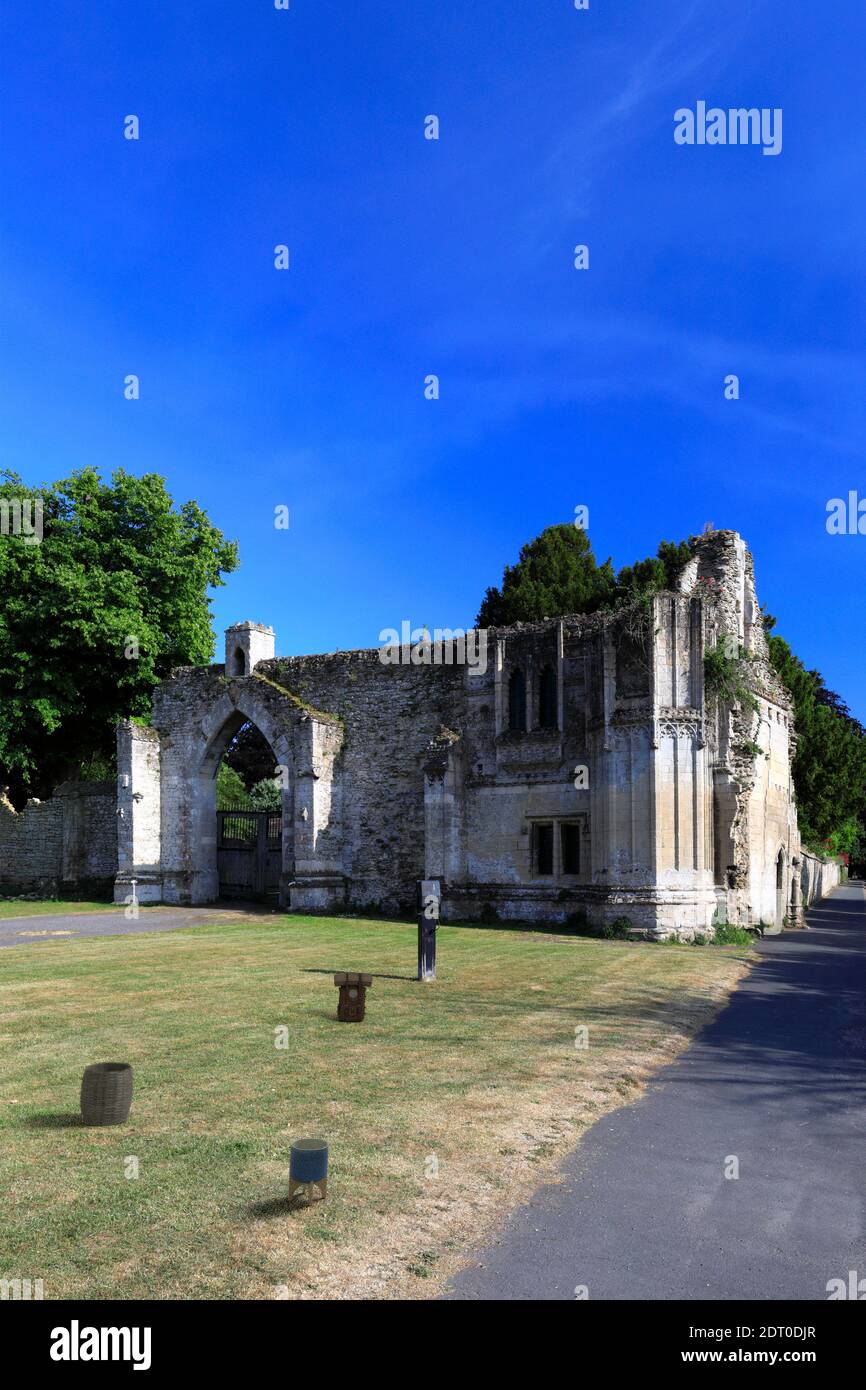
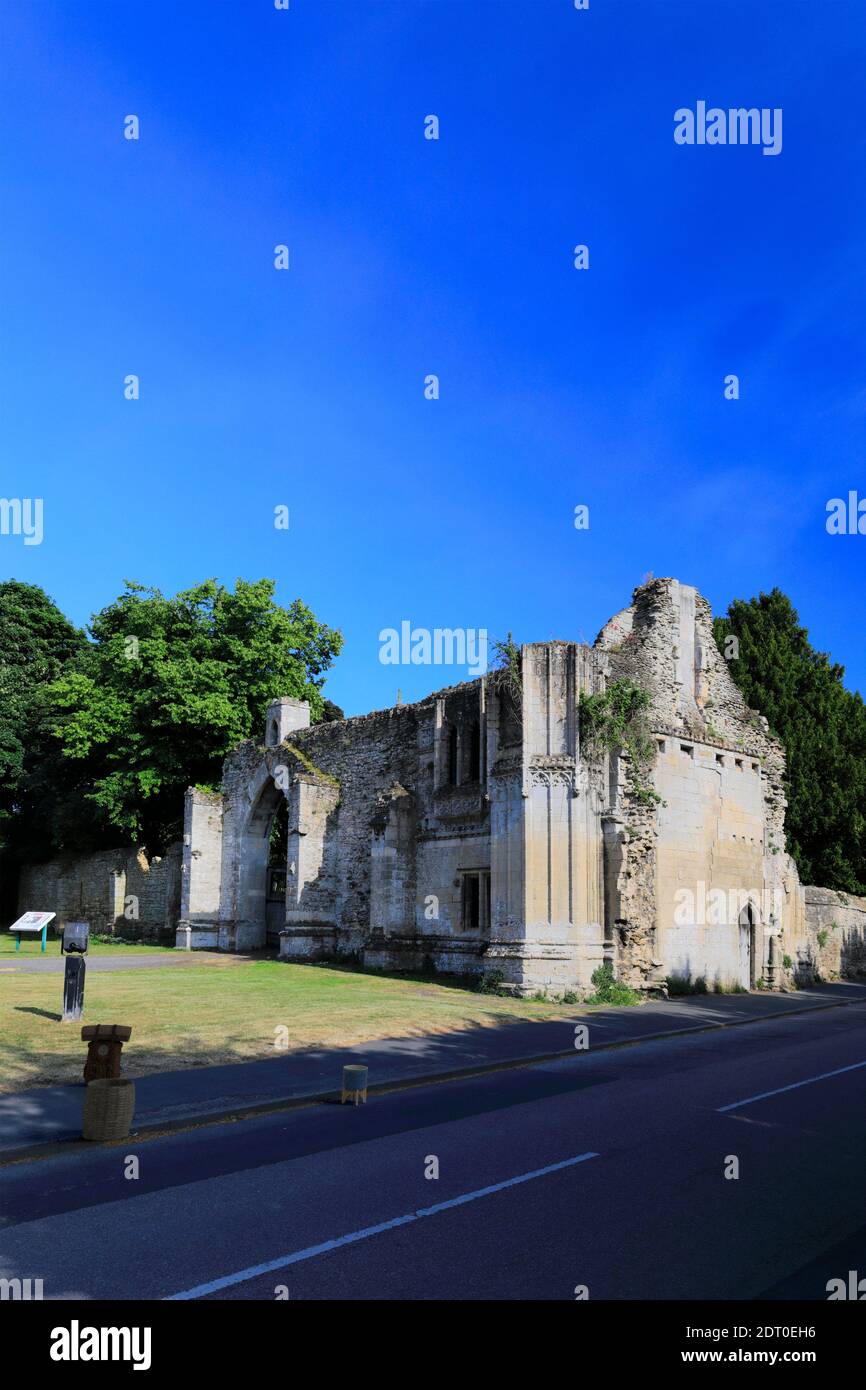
backpack: present [334,973,373,1022] -> present [81,1024,132,1085]
planter: present [288,1138,329,1206] -> present [342,1065,368,1106]

